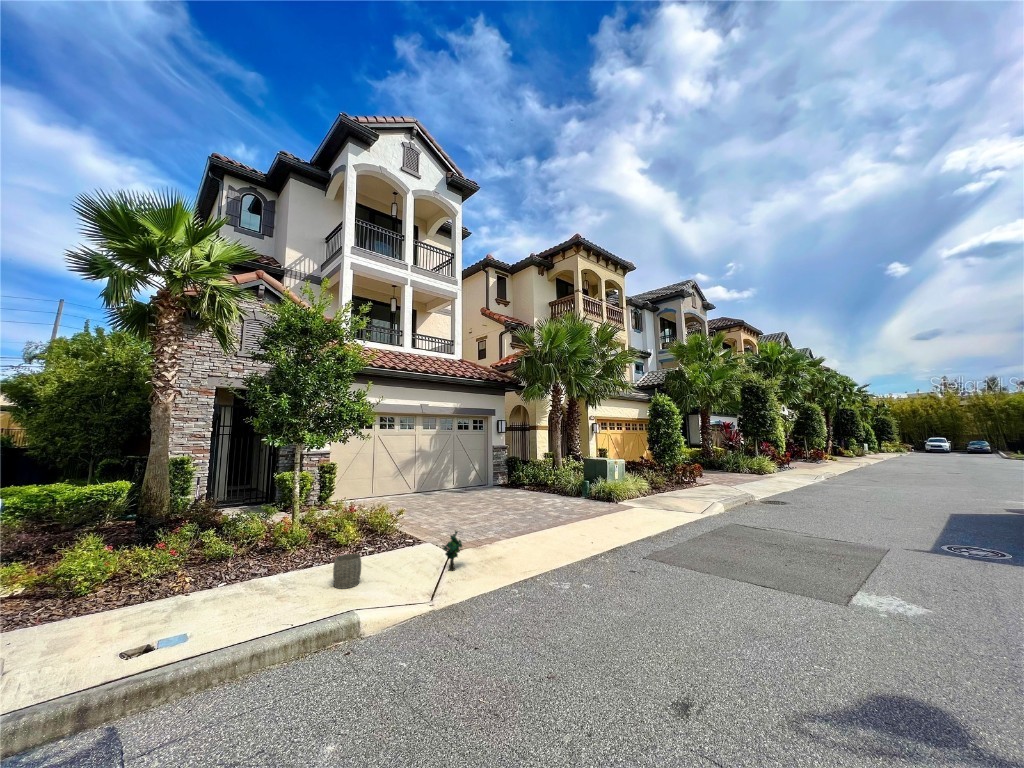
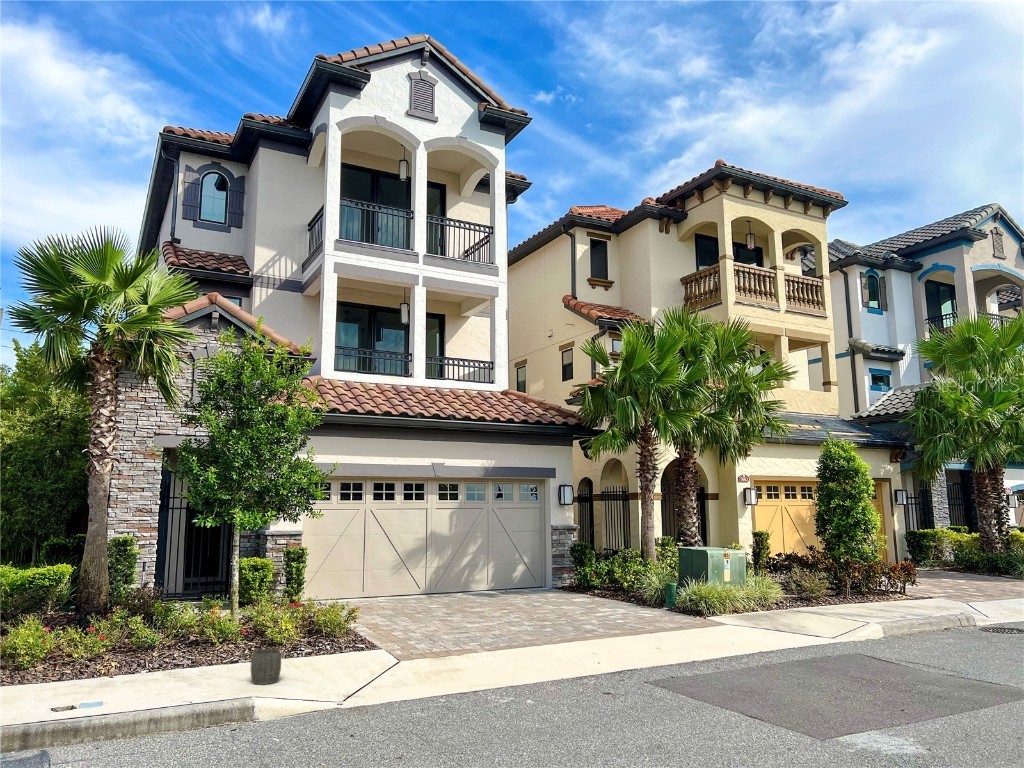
decorative plant: present [442,531,462,571] -> none [375,632,402,679]

